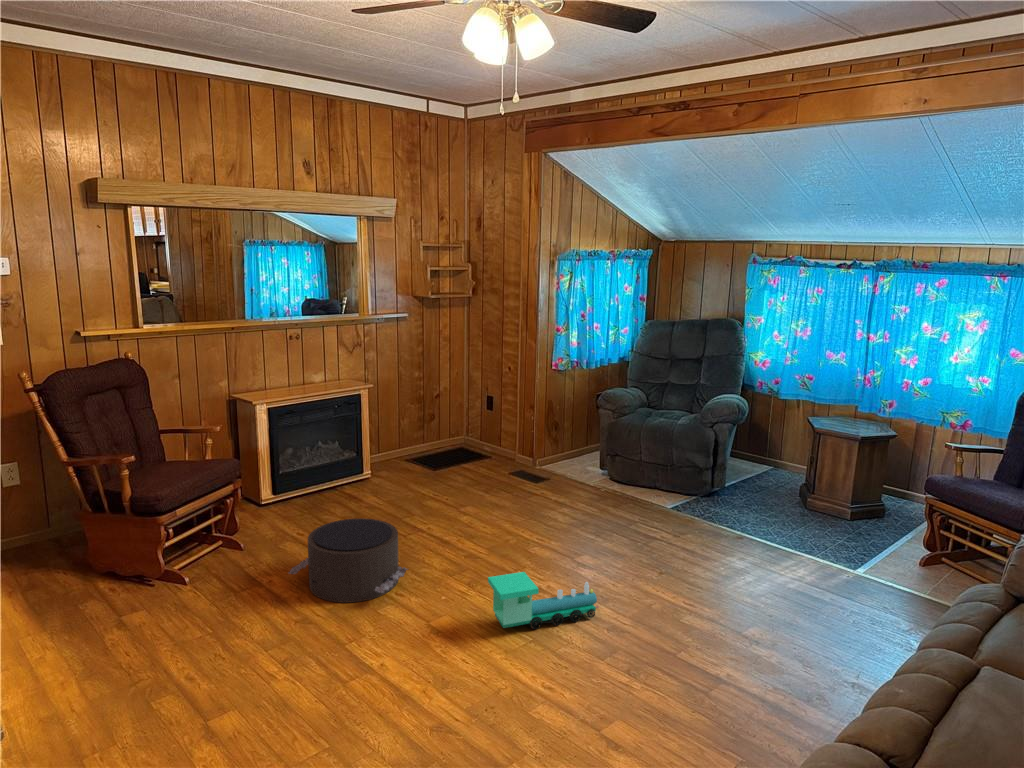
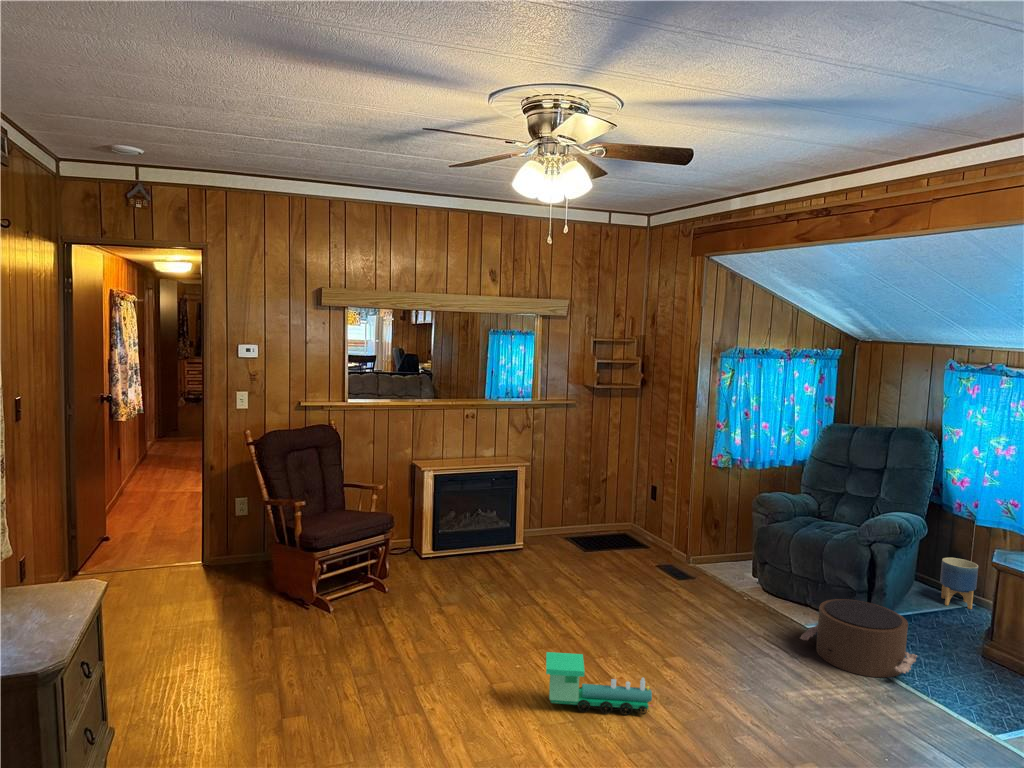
planter: none [749,428,779,469] -> present [940,558,978,609]
pouf: present [289,518,407,603] -> present [800,599,917,677]

